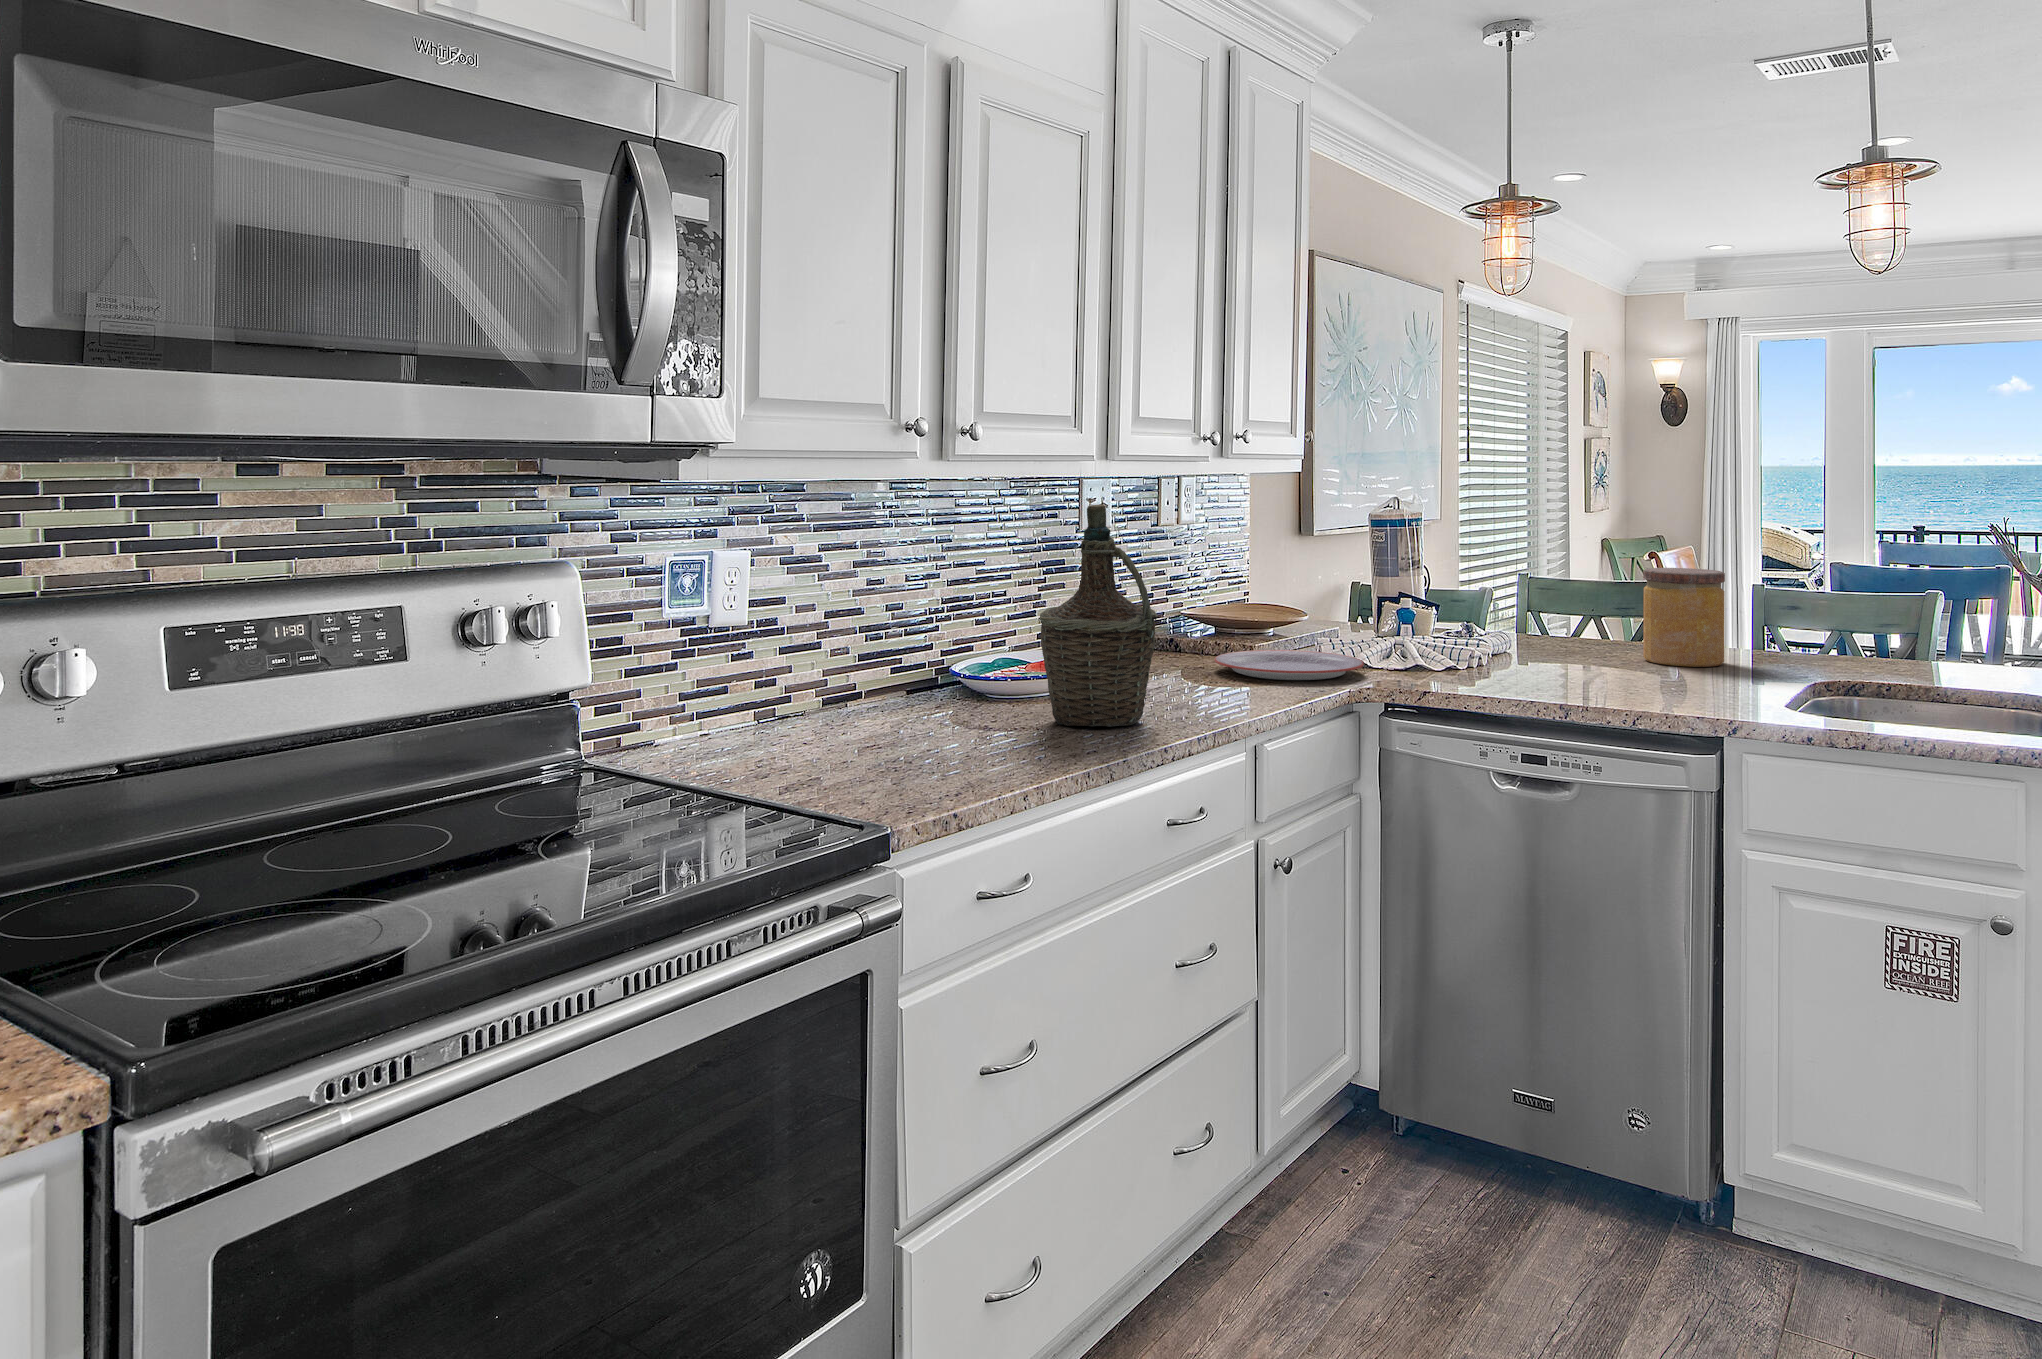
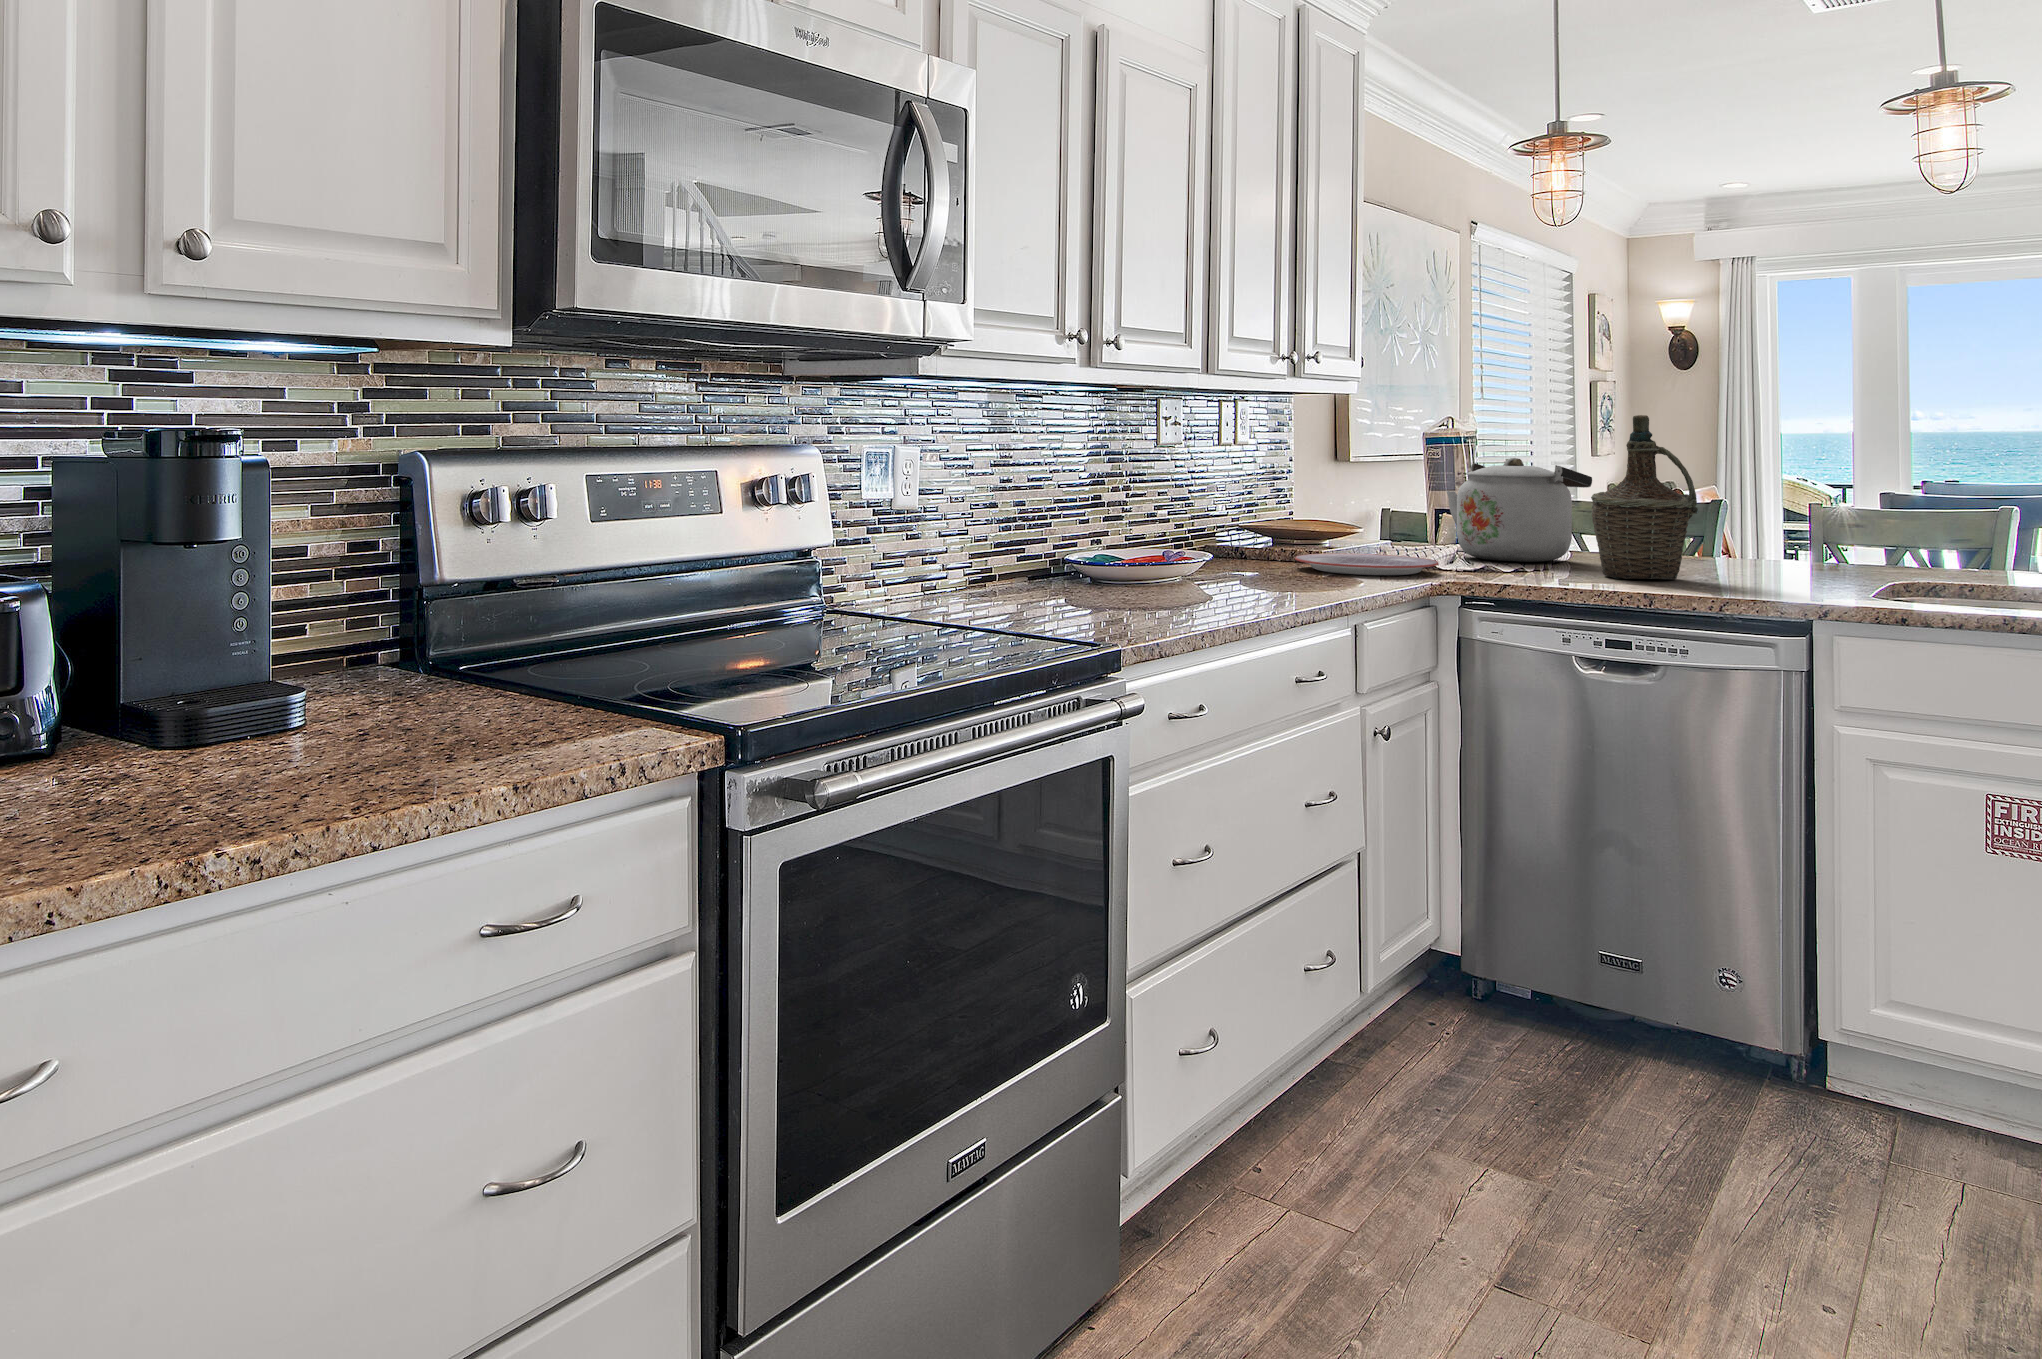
bottle: present [1040,505,1158,727] -> present [1591,415,1699,579]
kettle: none [1393,541,1534,654] -> present [1447,458,1592,562]
jar: present [1643,568,1725,667] -> none [1706,481,1792,572]

